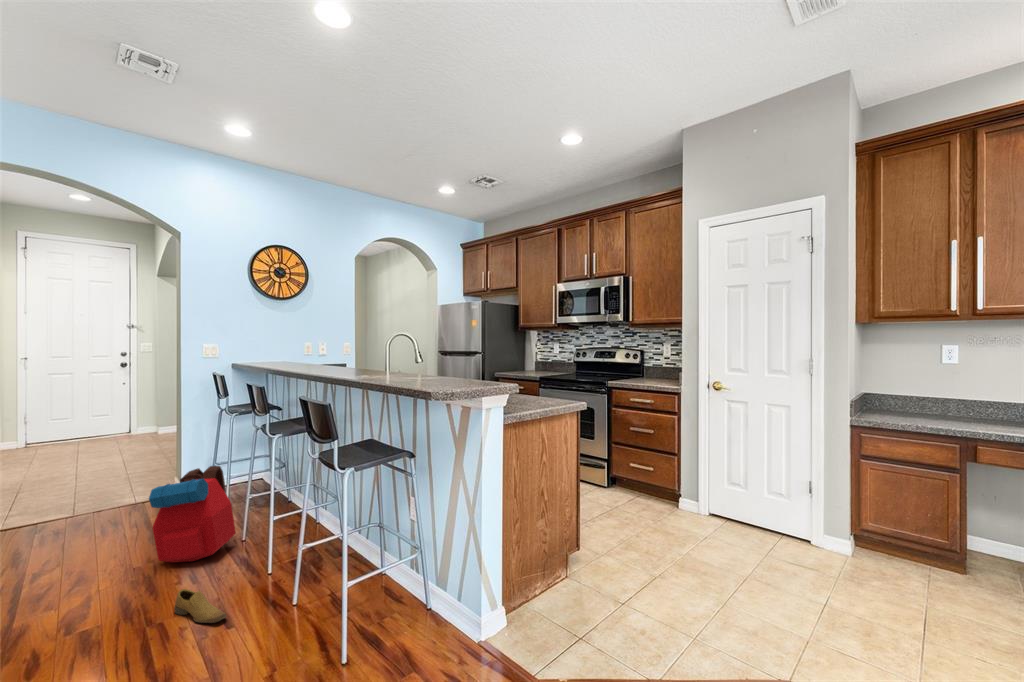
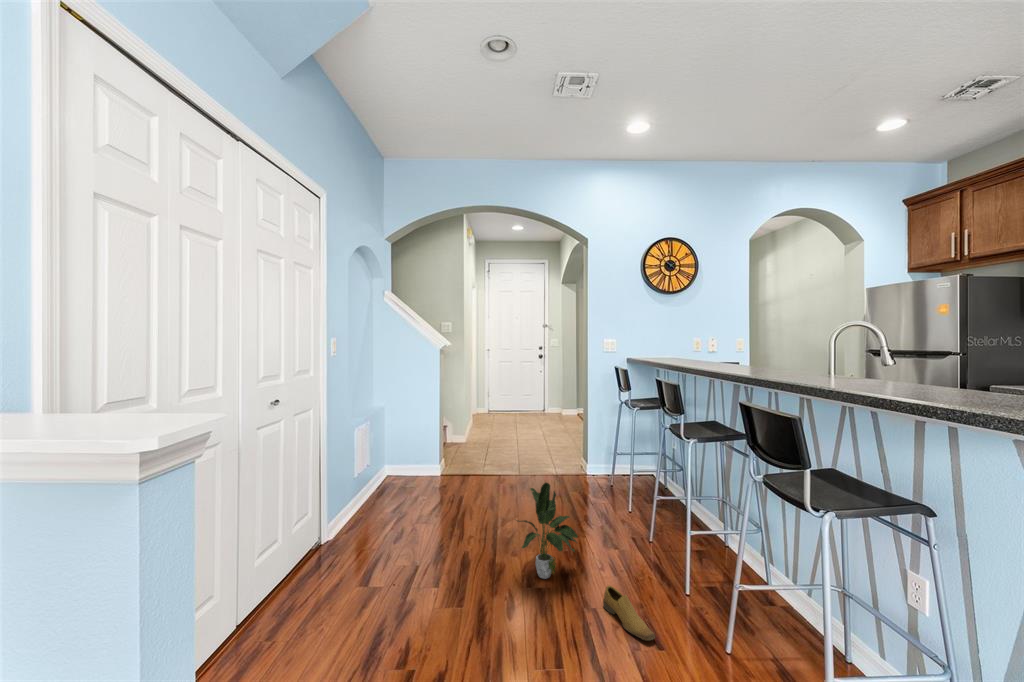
backpack: present [149,466,236,563] -> none [575,458,645,551]
potted plant: none [50,506,149,614] -> present [518,483,578,579]

